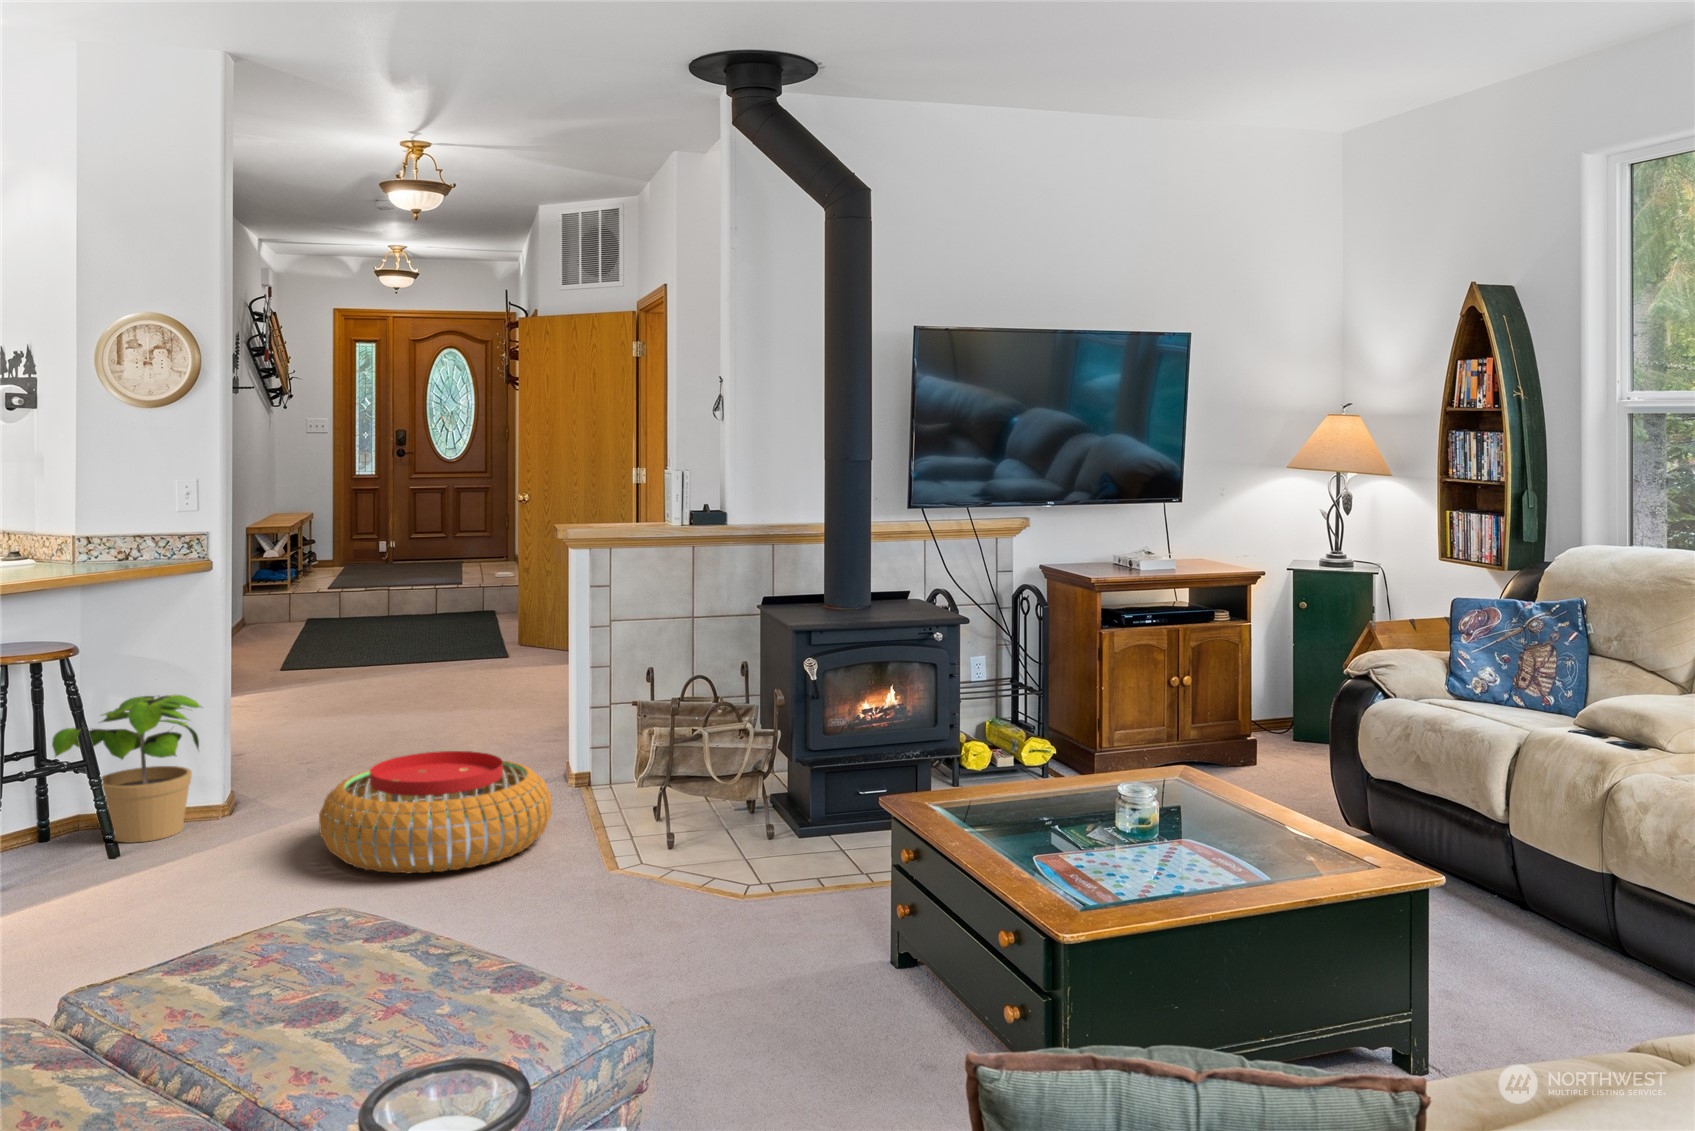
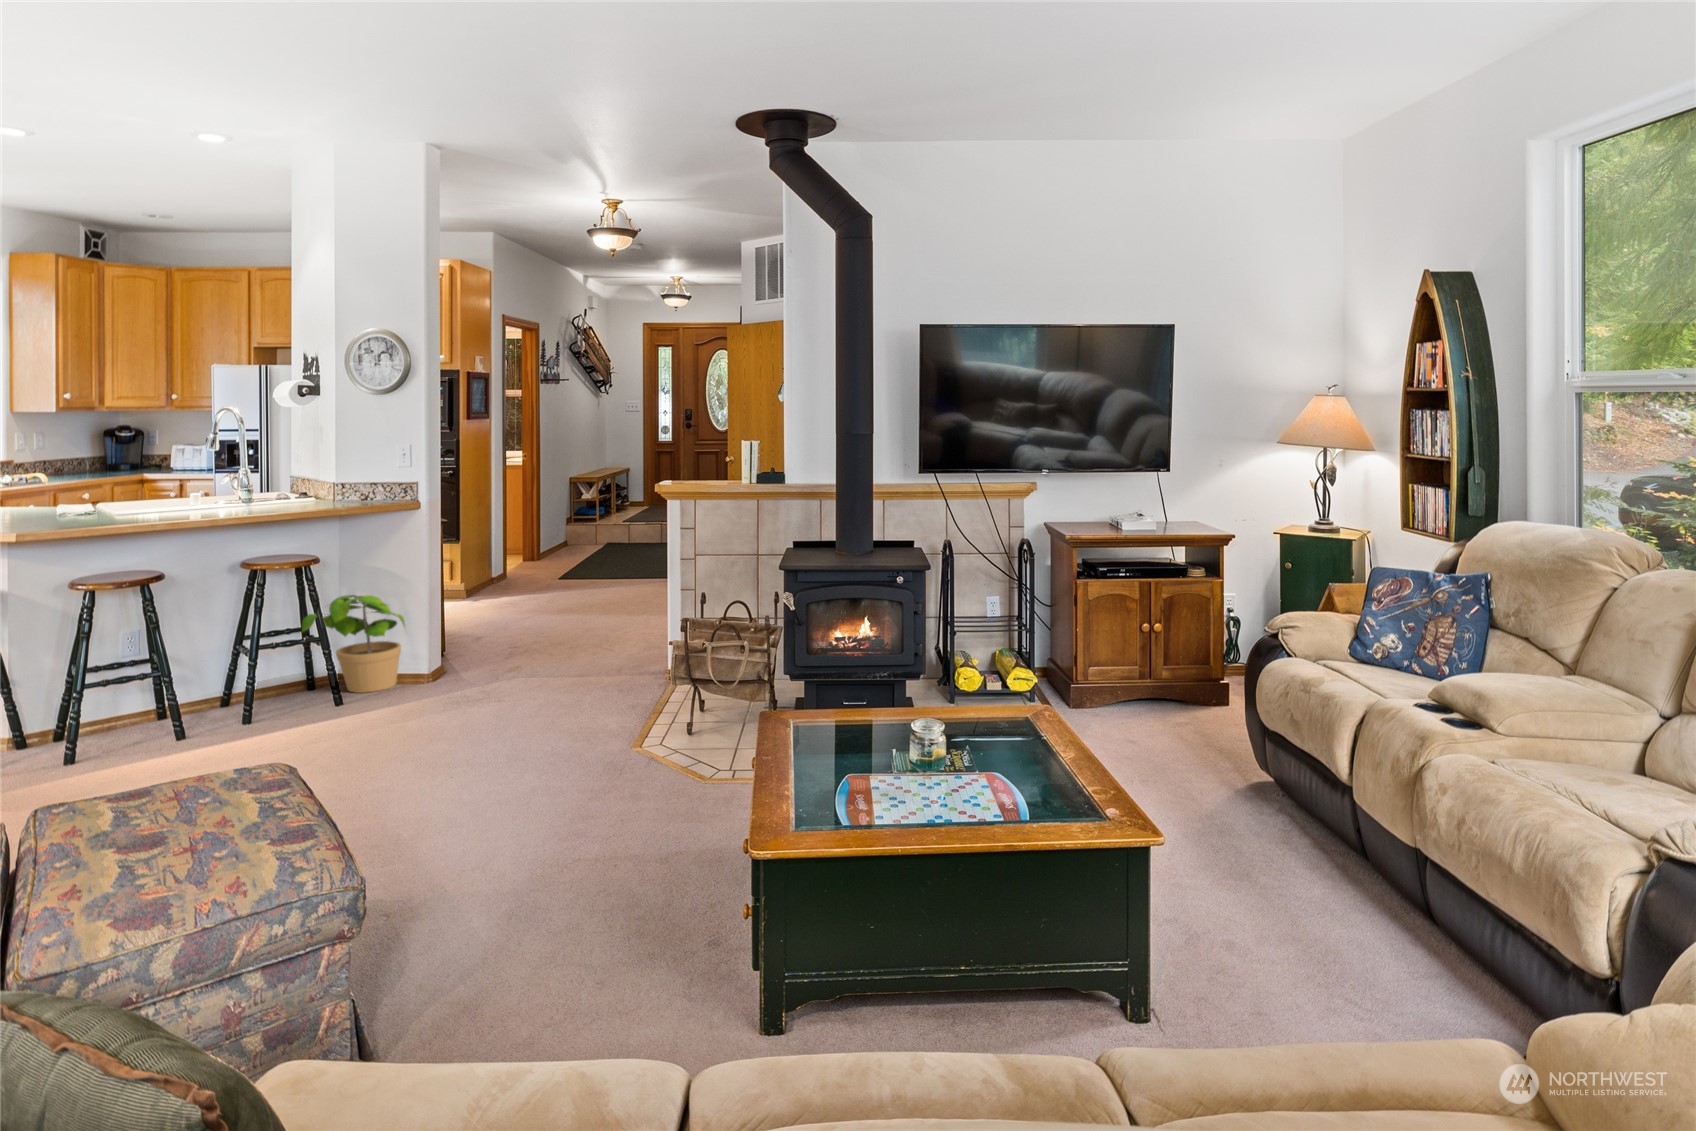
pouf: present [319,751,552,873] -> none [448,645,619,734]

